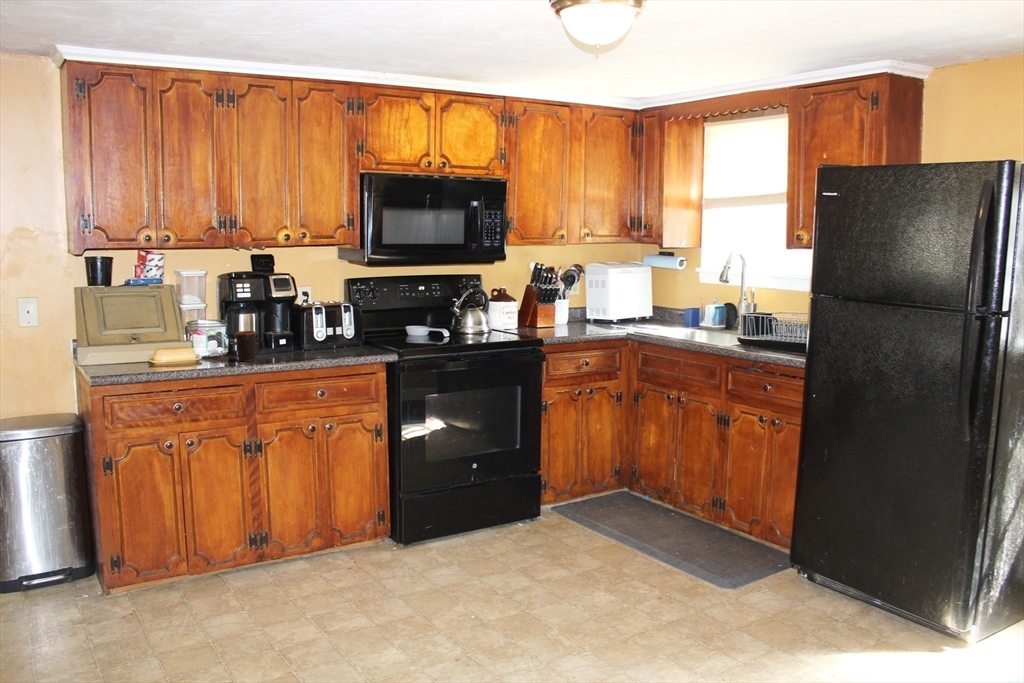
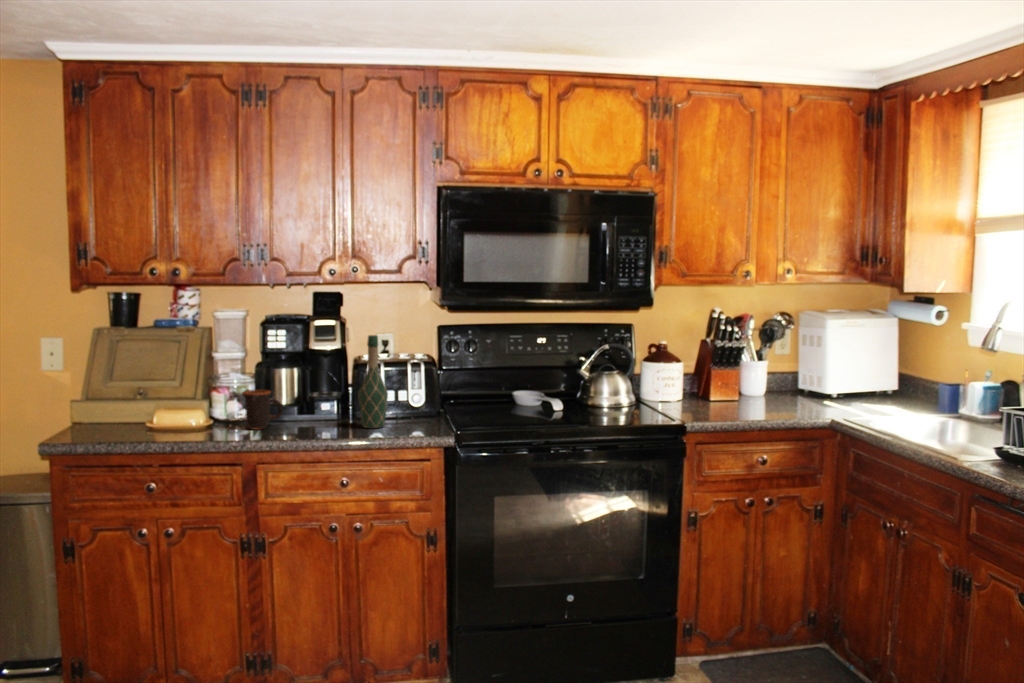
wine bottle: none [323,286,345,355] -> present [358,335,388,428]

